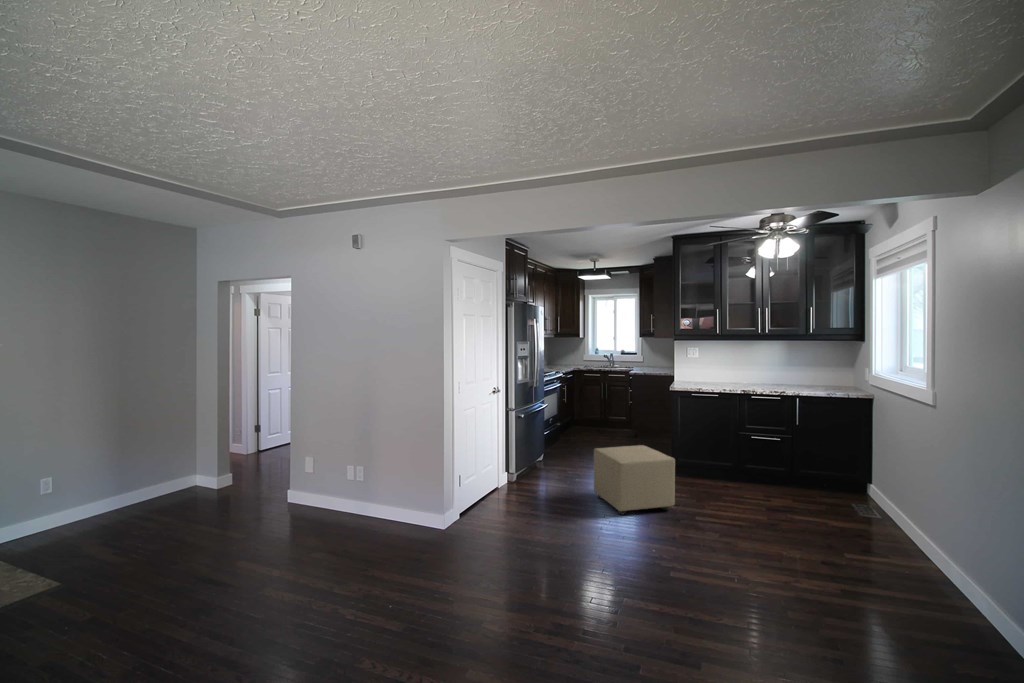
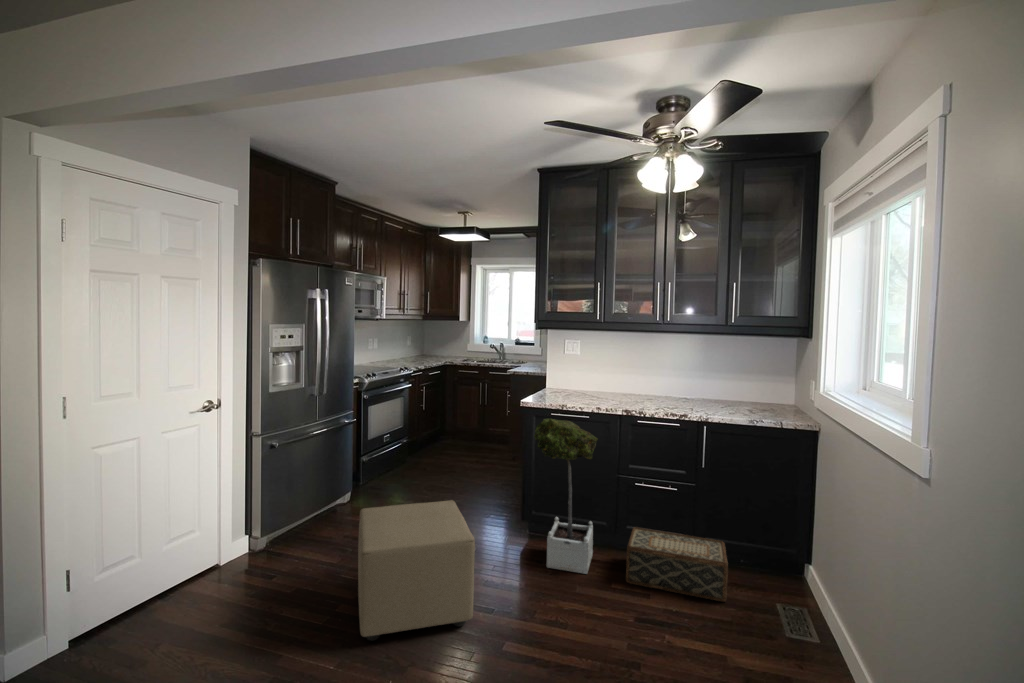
potted tree: none [687,395,730,491] -> present [534,419,598,574]
woven basket: none [751,464,820,502] -> present [626,527,728,602]

